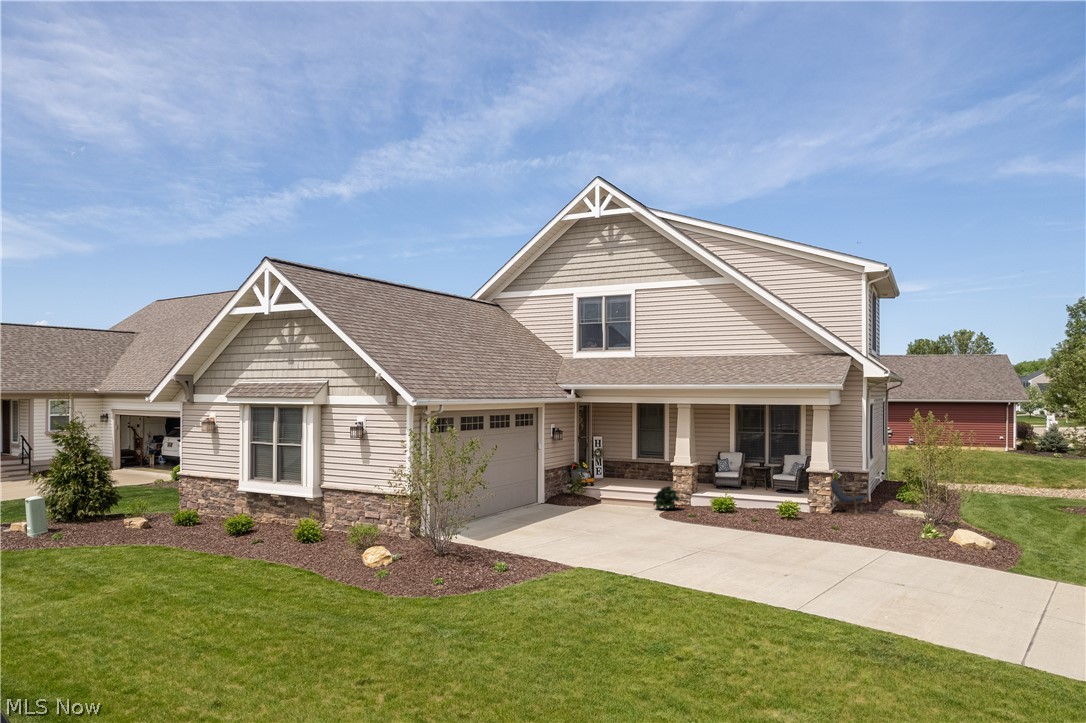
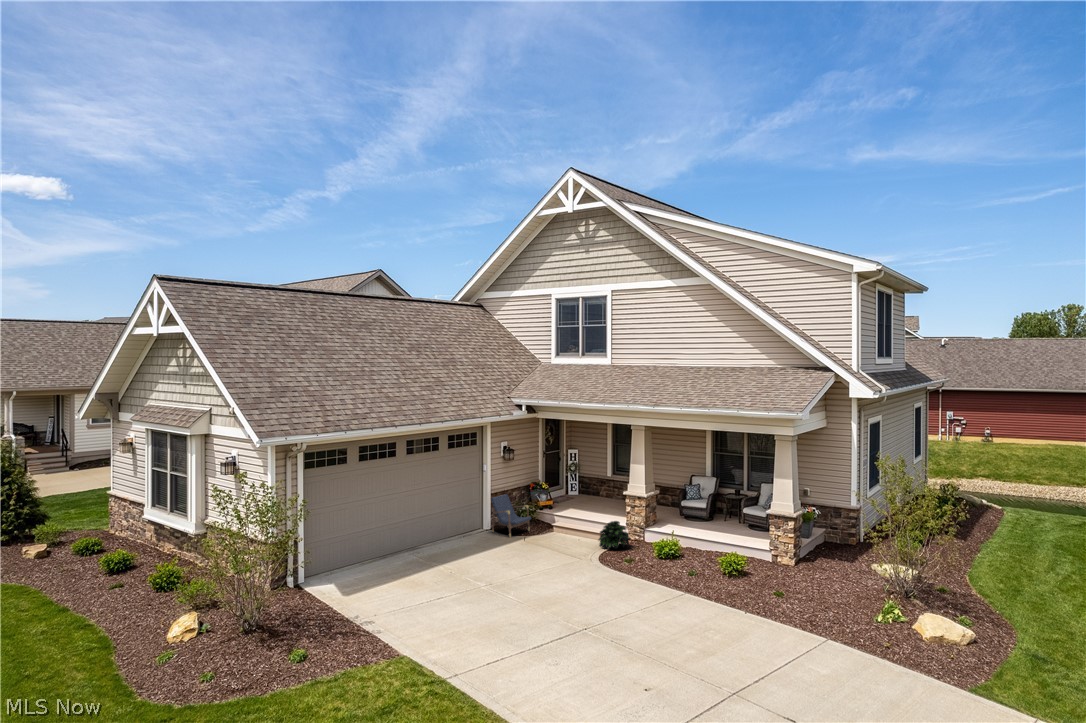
lounge chair: present [831,479,867,514] -> present [491,494,531,537]

